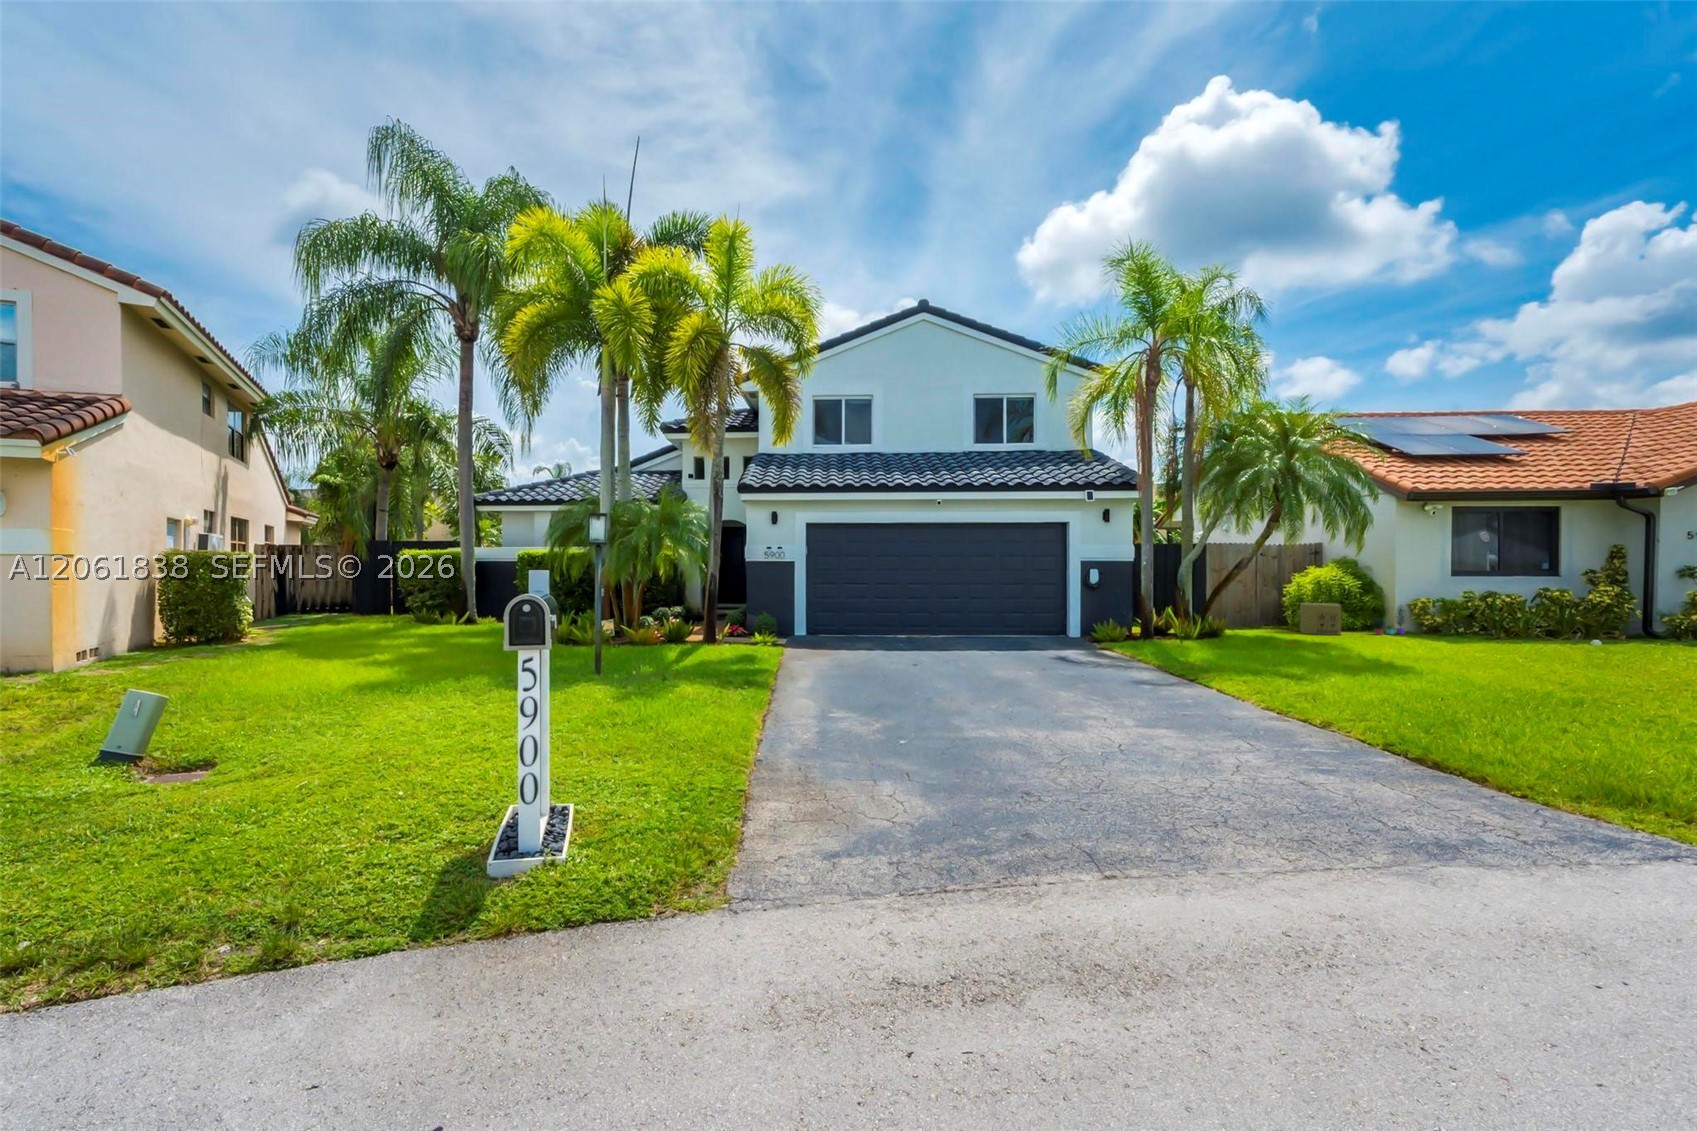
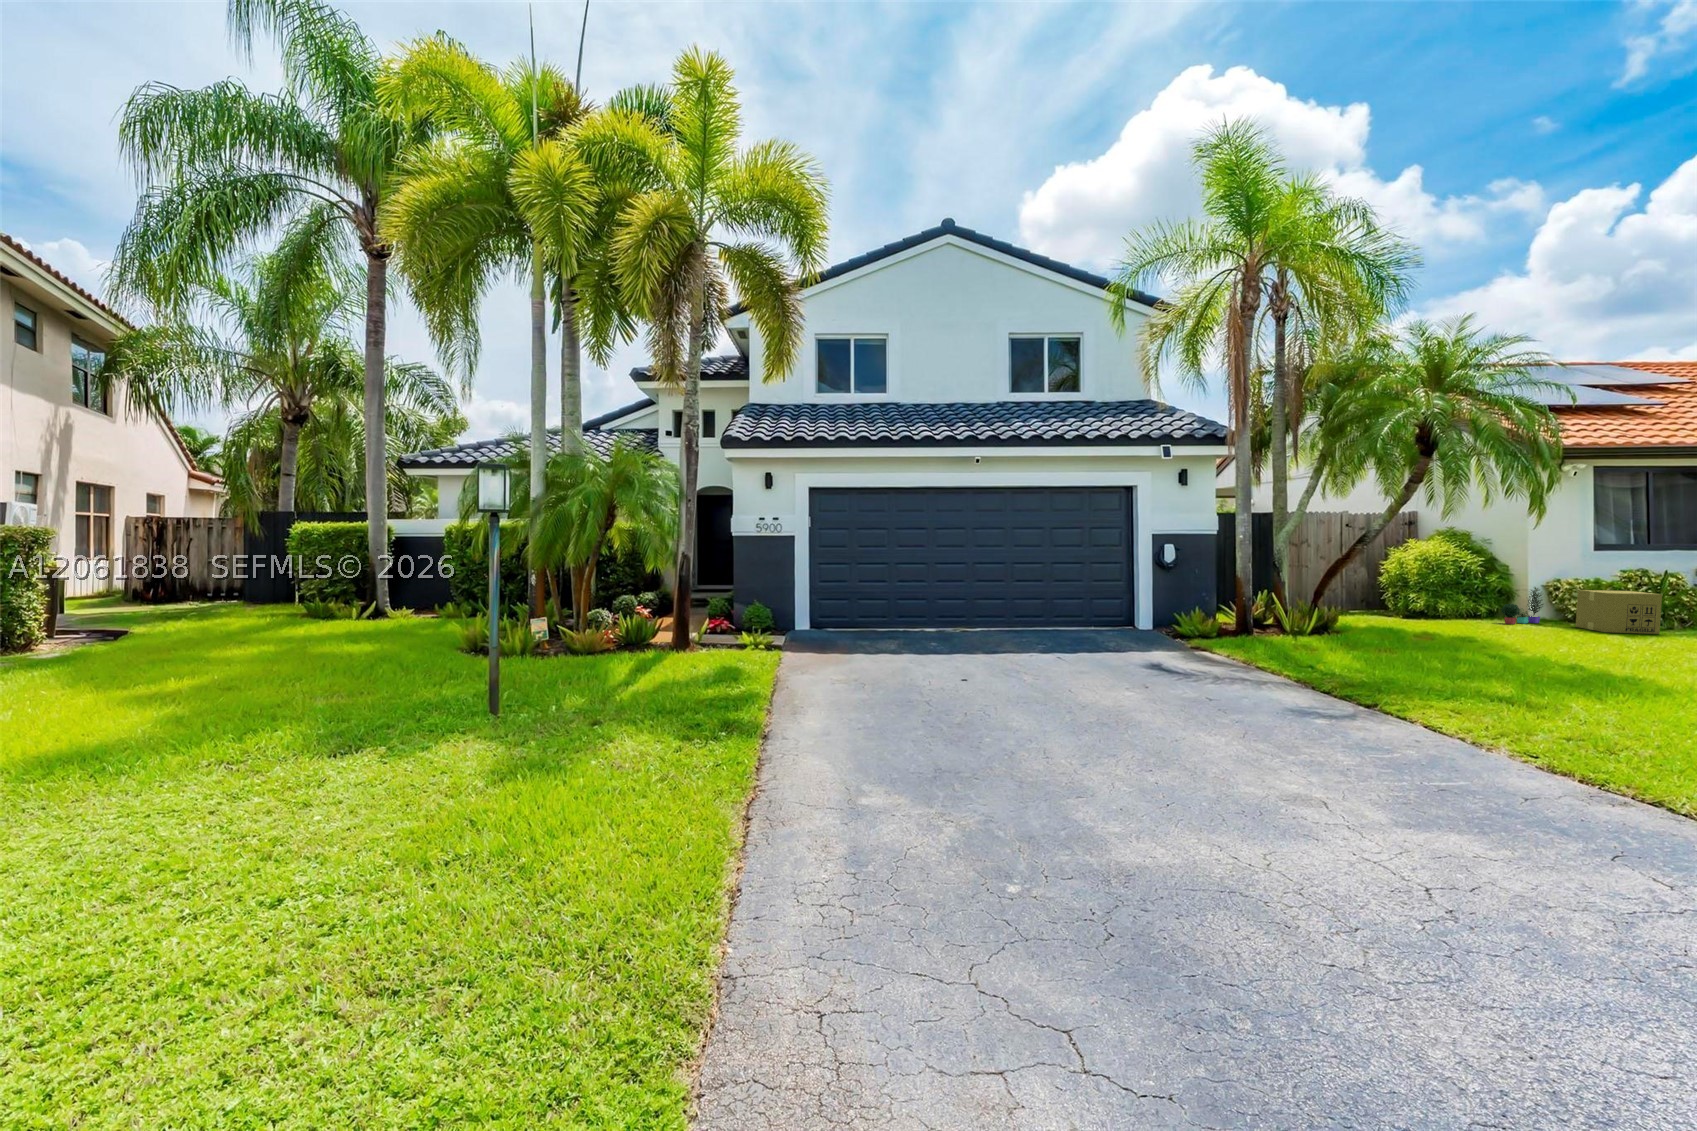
cardboard box: present [1300,603,1342,635] -> present [1576,590,1662,634]

